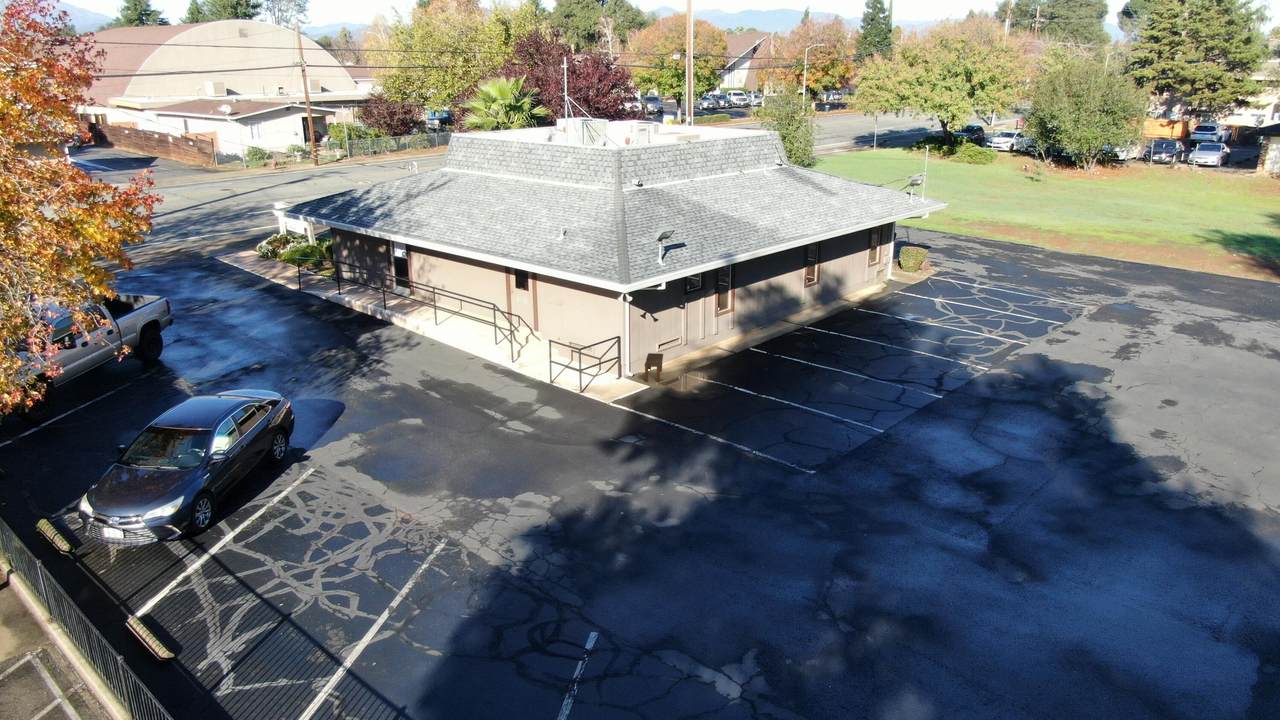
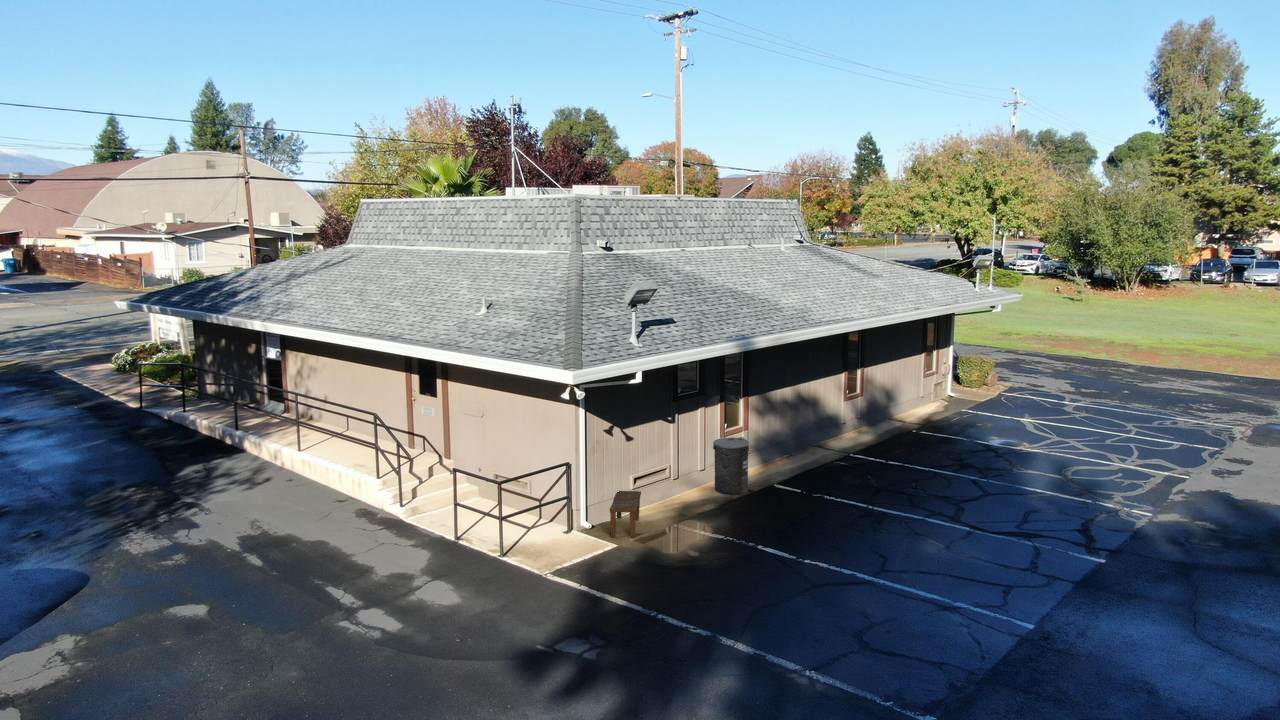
trash can: none [710,318,733,355] -> present [713,437,749,495]

